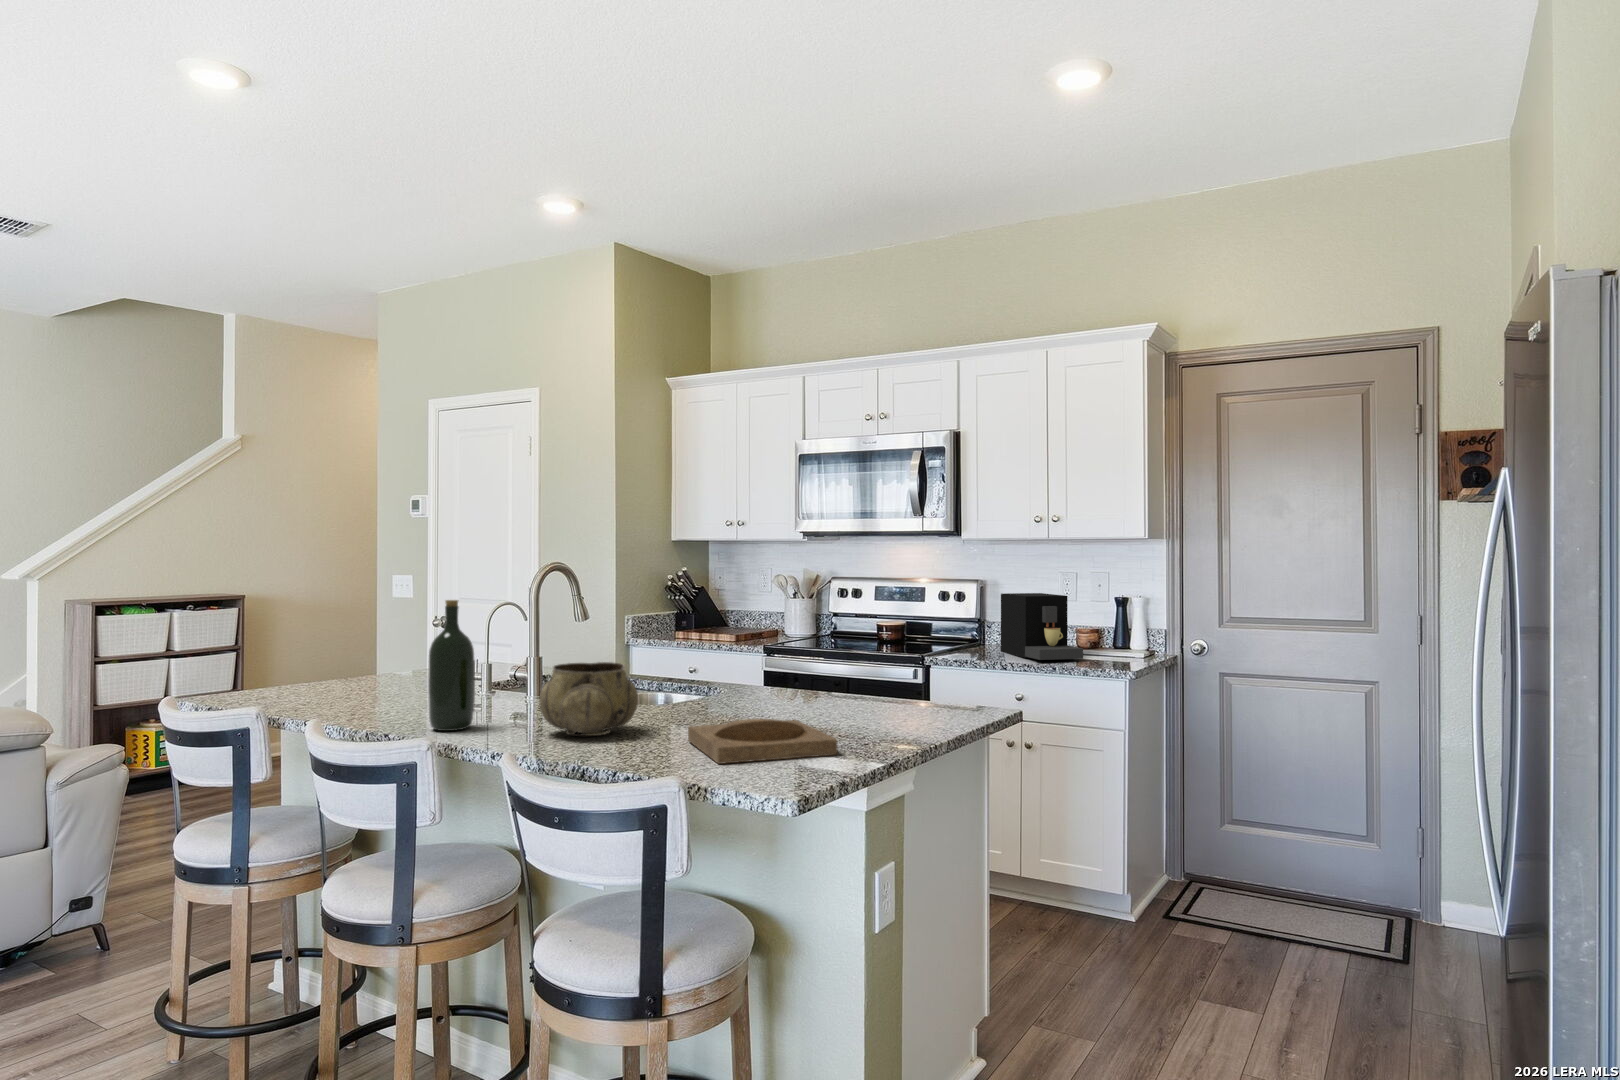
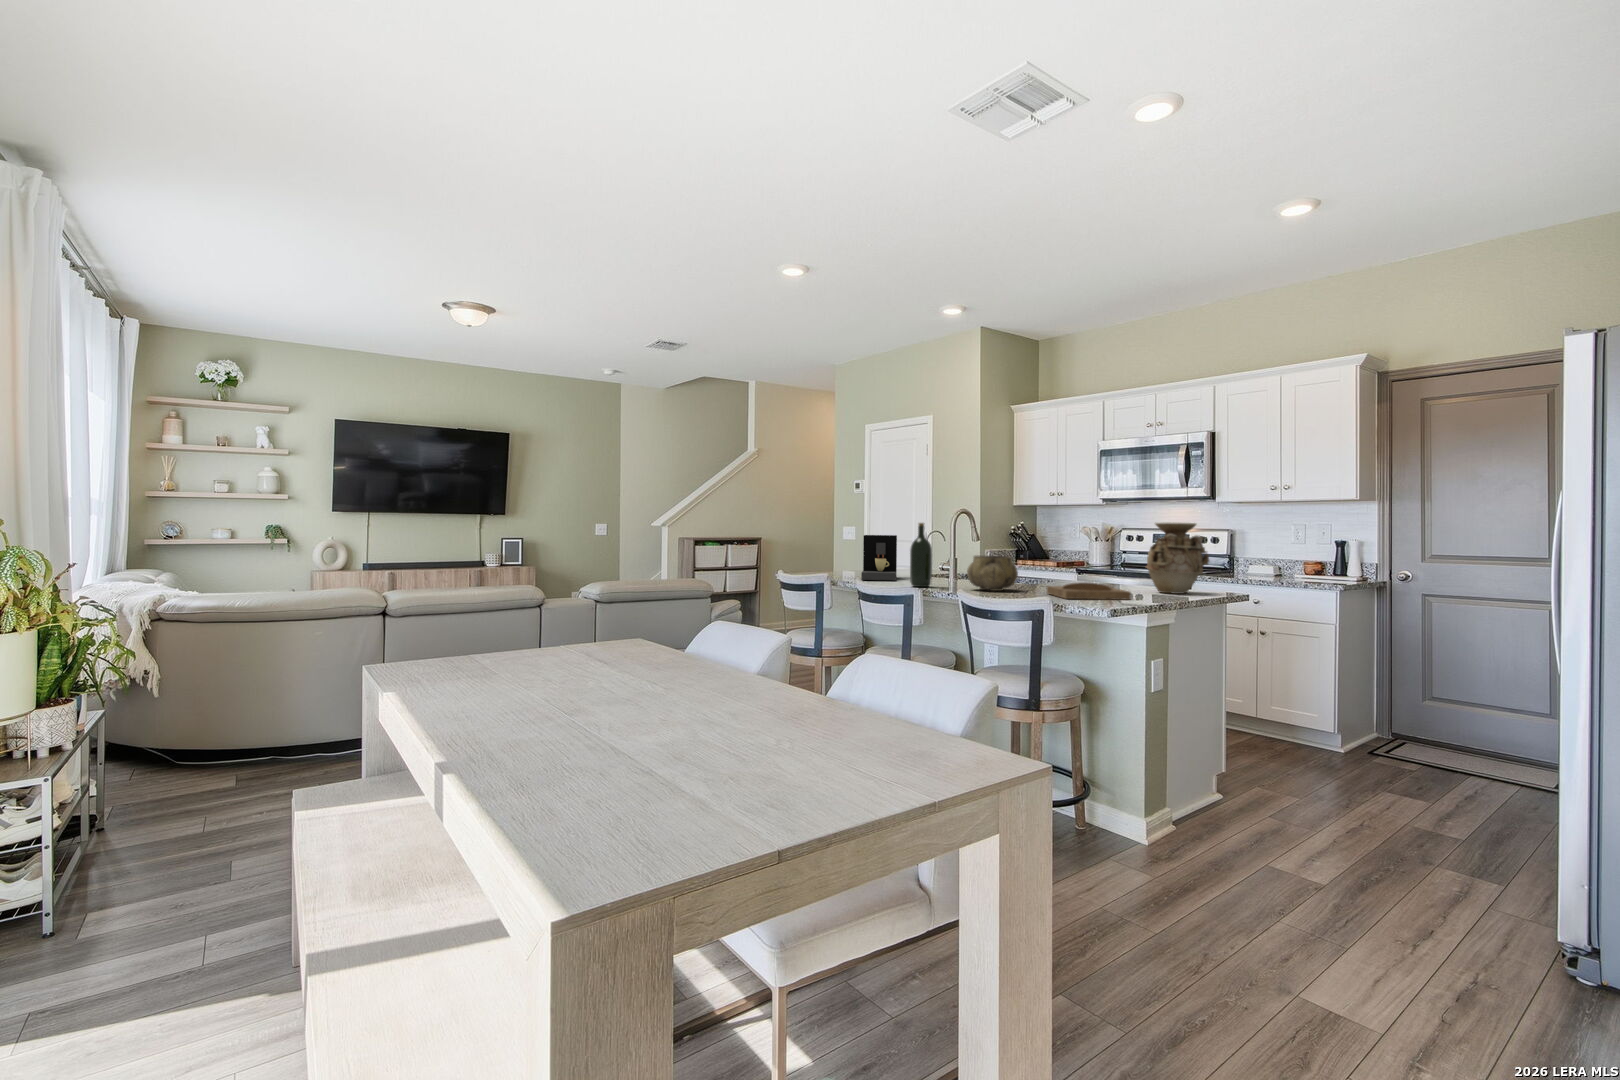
coffee maker: present [1001,593,1083,660] -> present [861,535,897,580]
vase: none [863,594,965,722] -> present [1146,523,1209,594]

